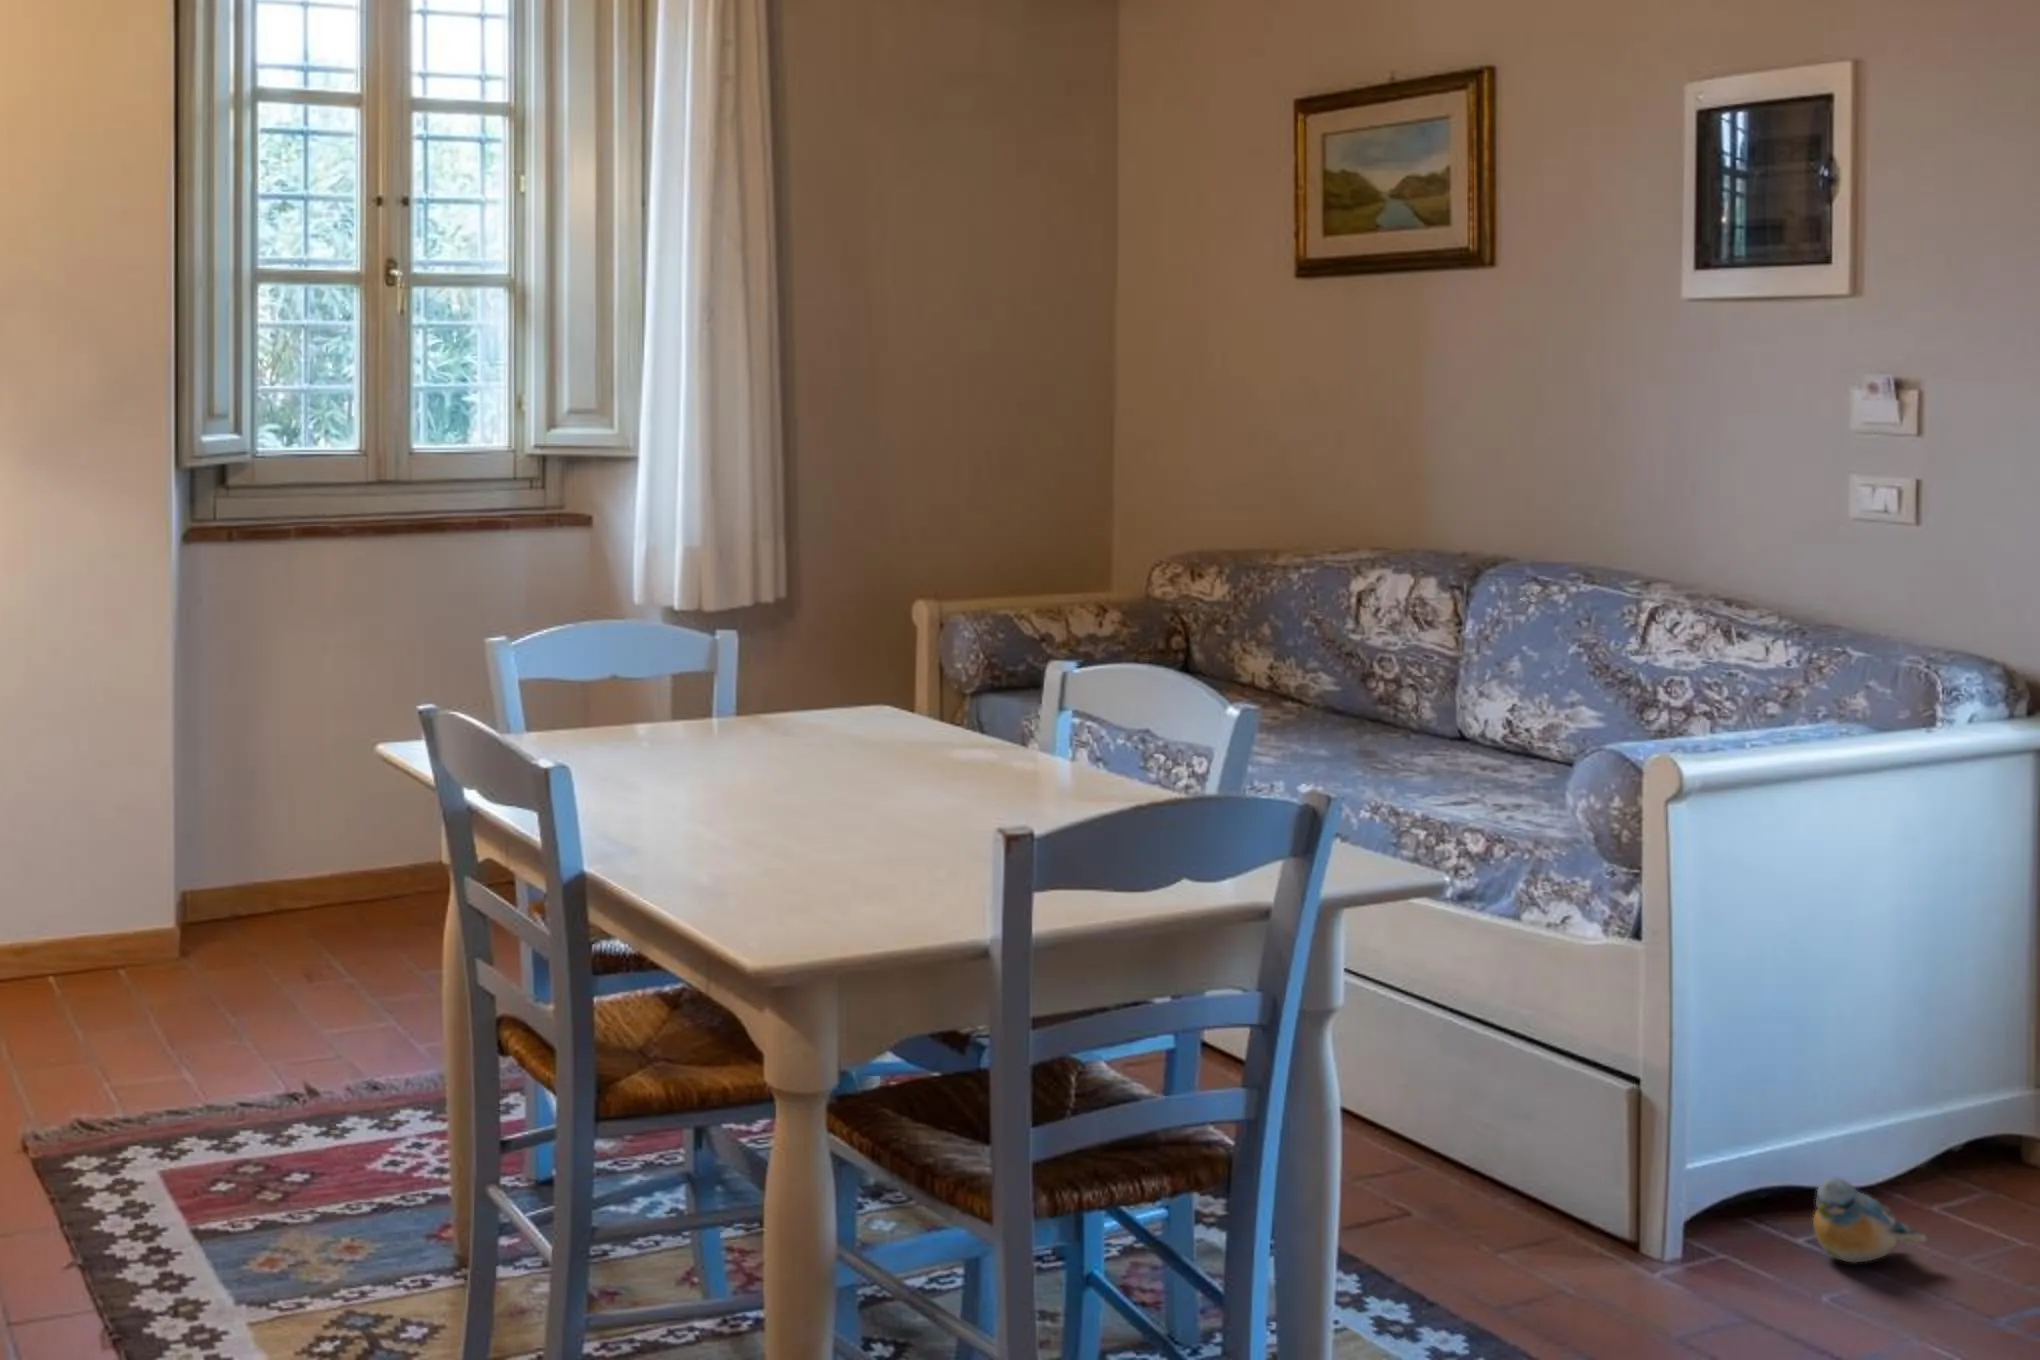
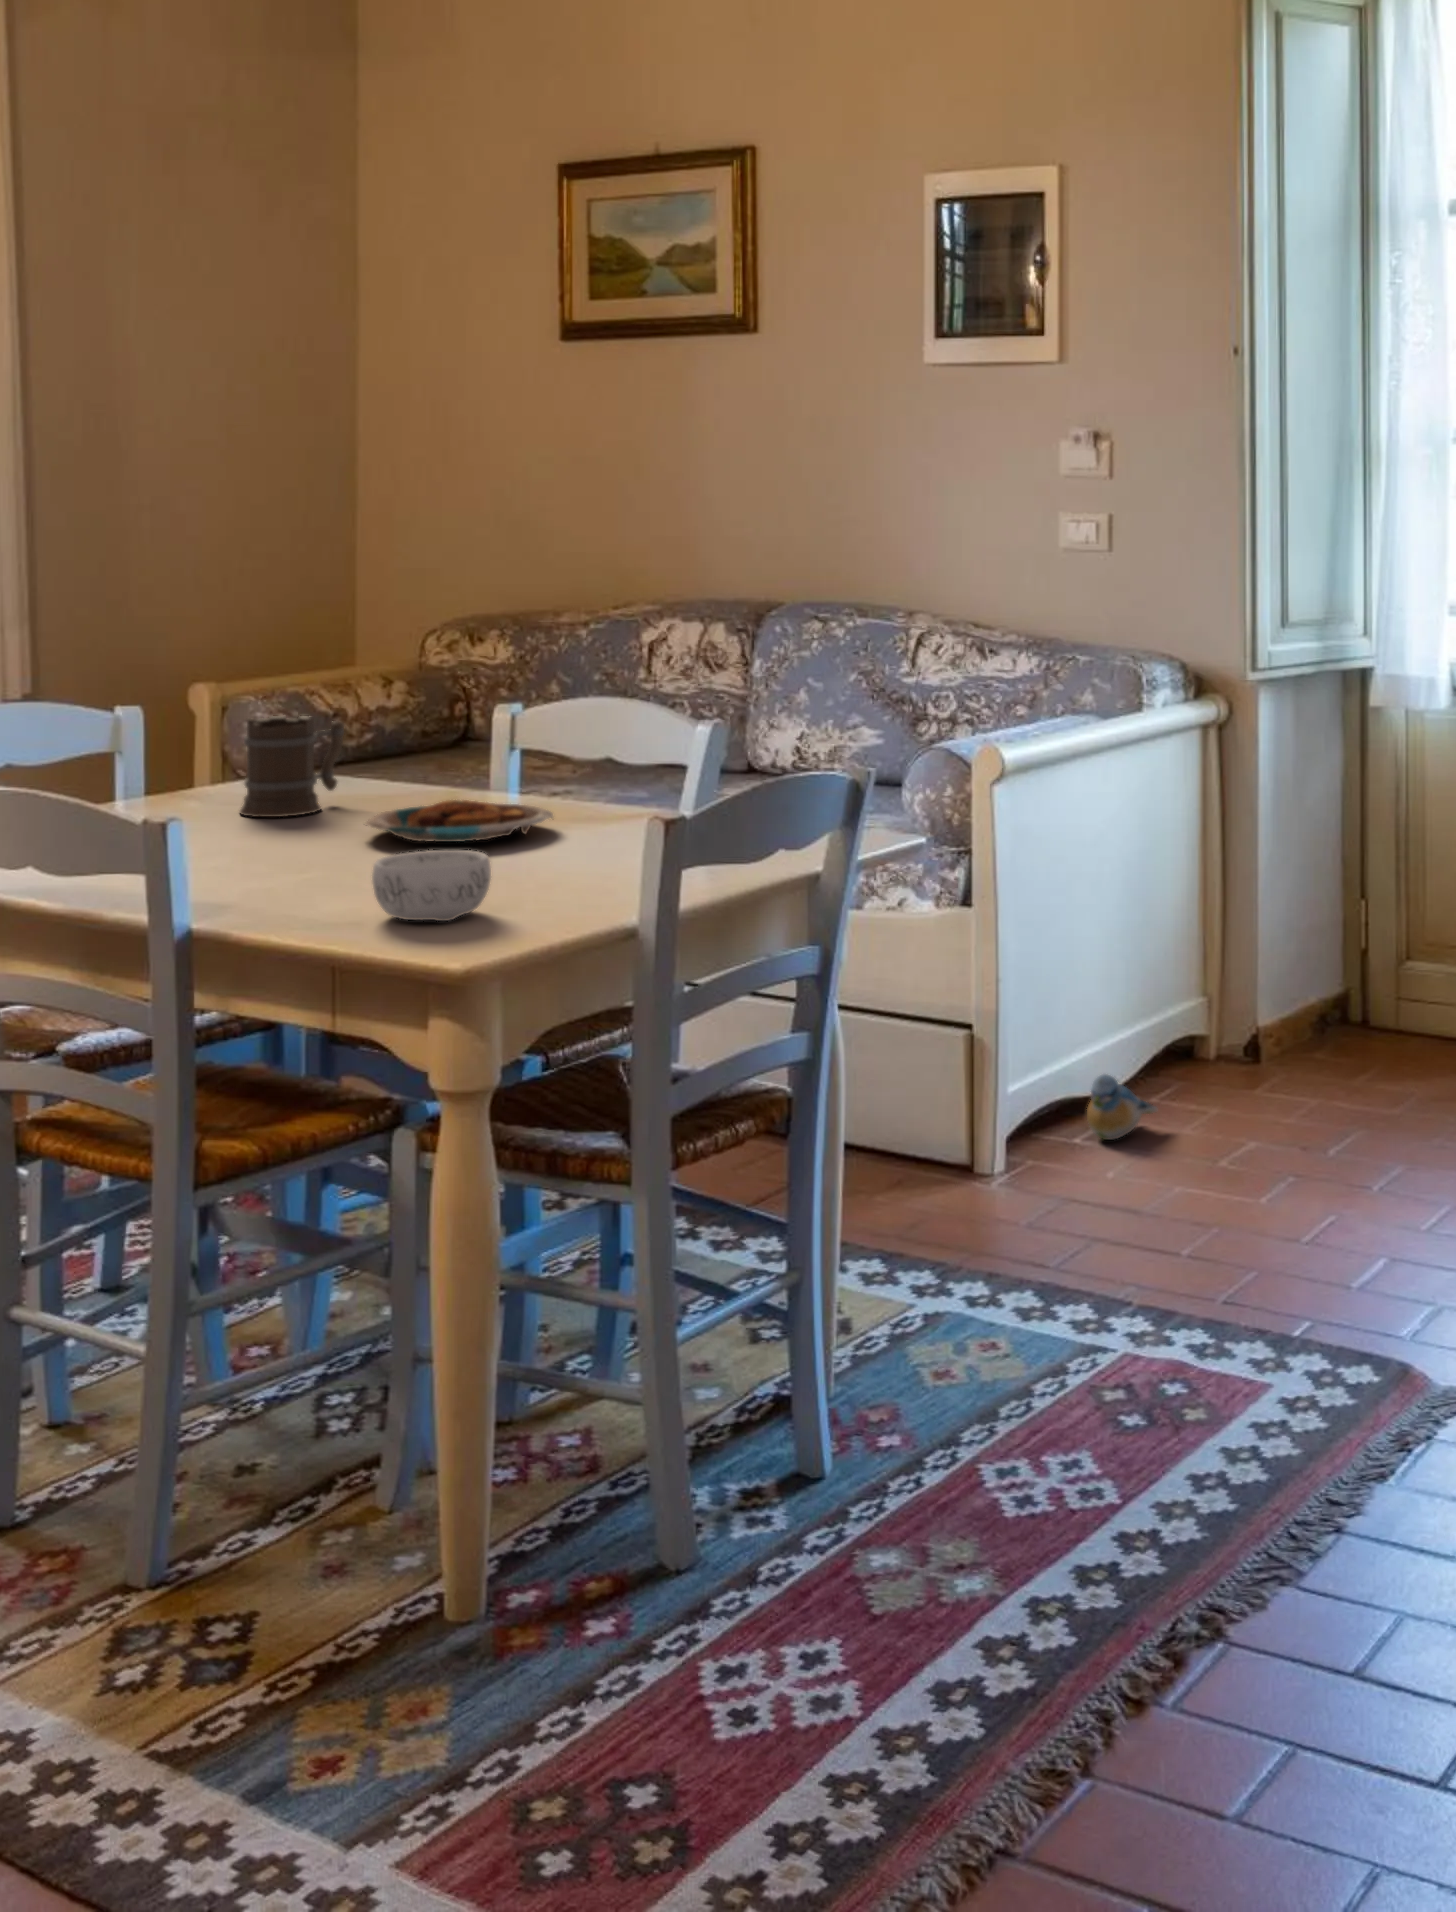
mug: none [765,640,871,739] -> present [240,716,344,817]
plate: none [831,744,1025,792] -> present [365,800,553,842]
decorative bowl: none [725,801,845,880] -> present [372,850,491,921]

